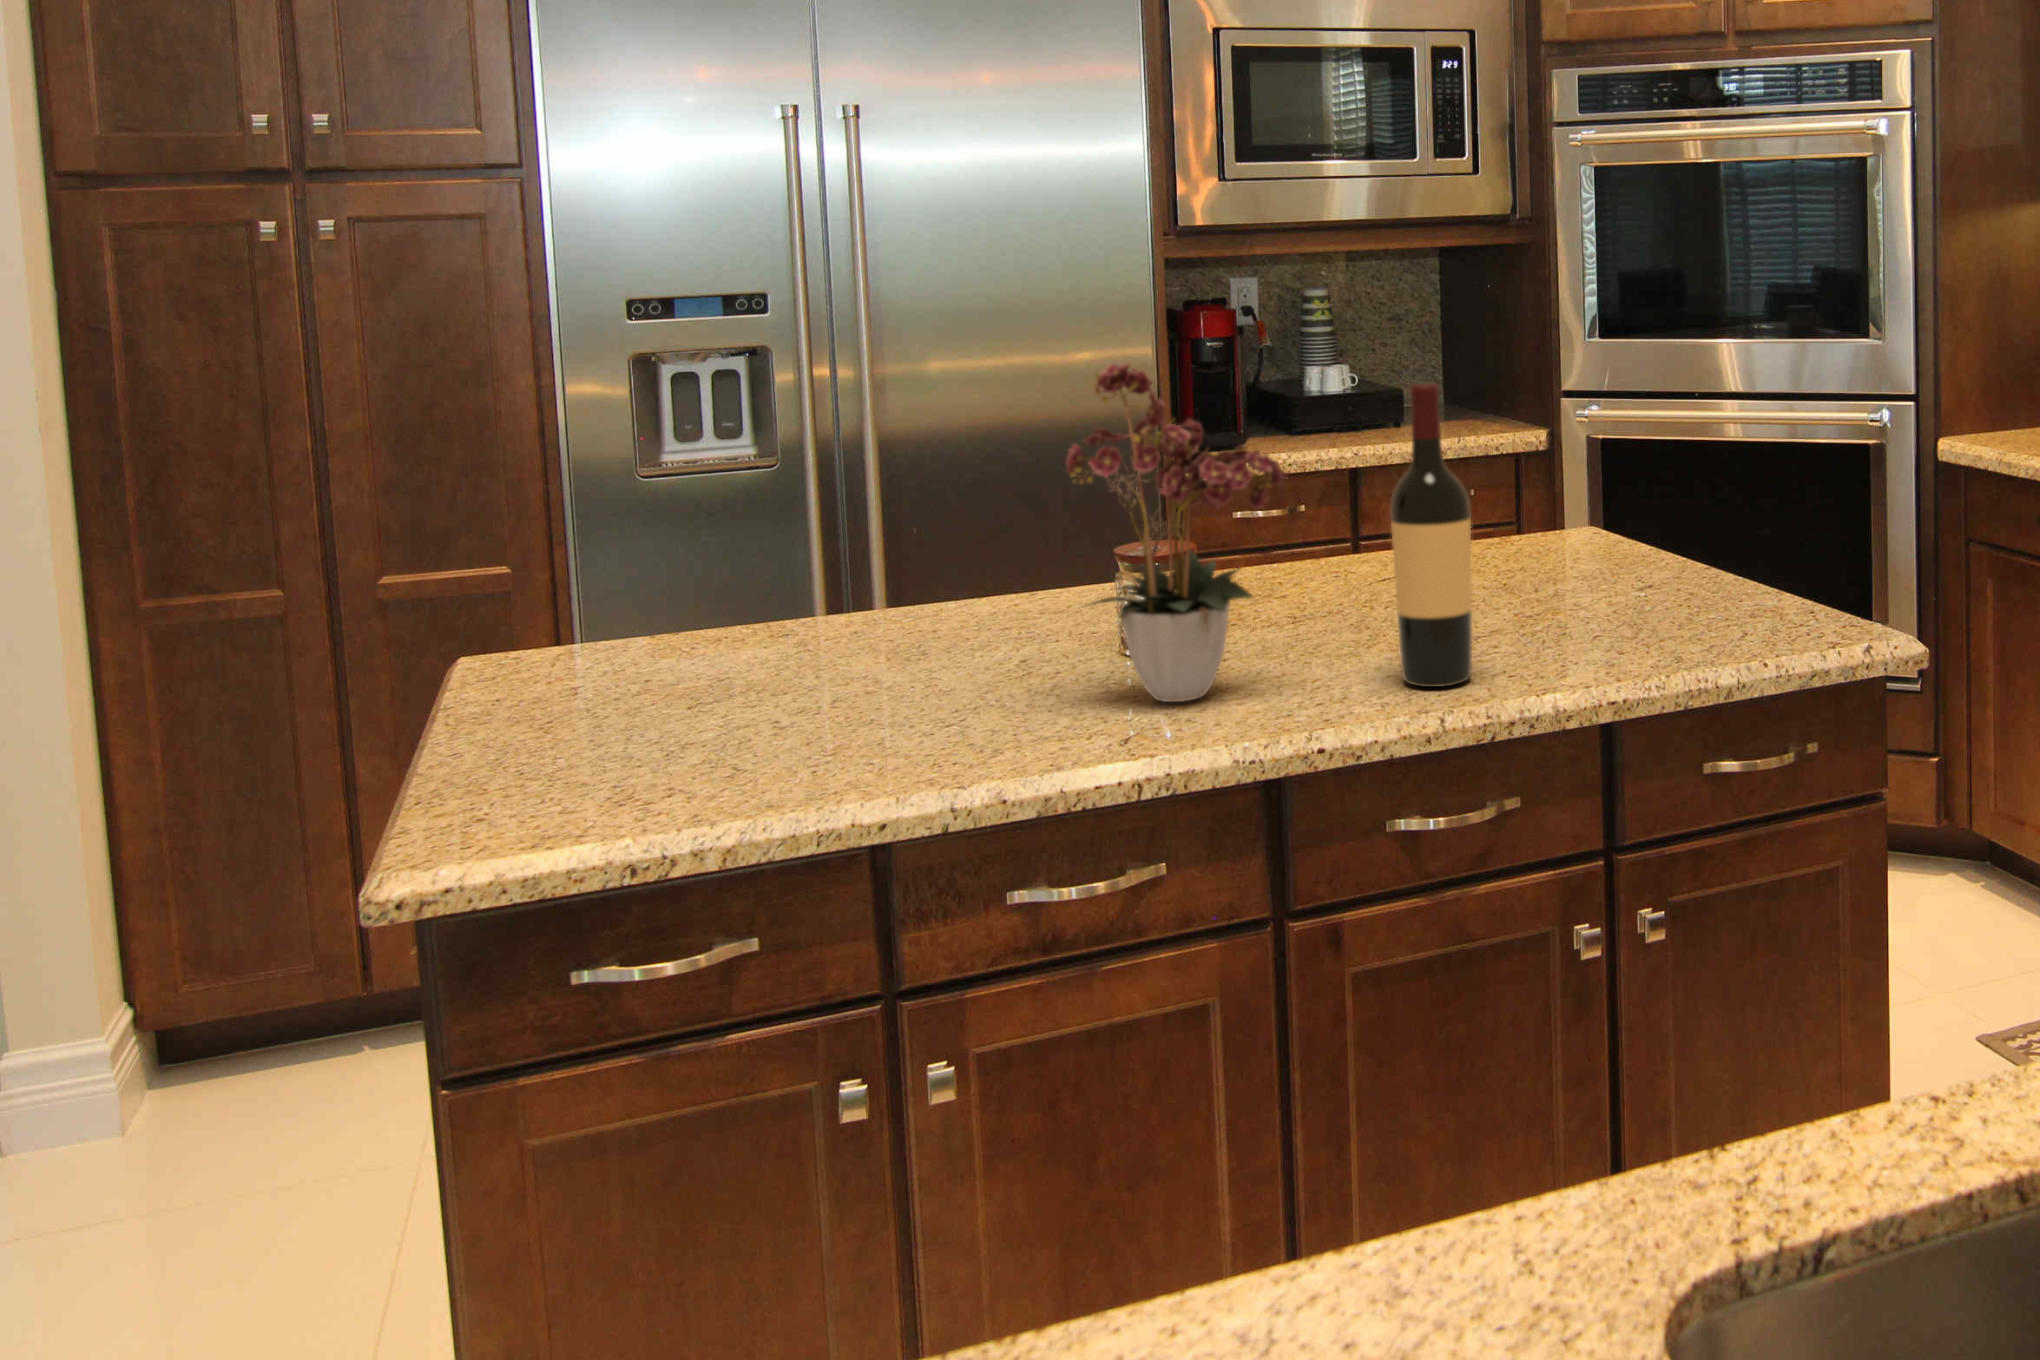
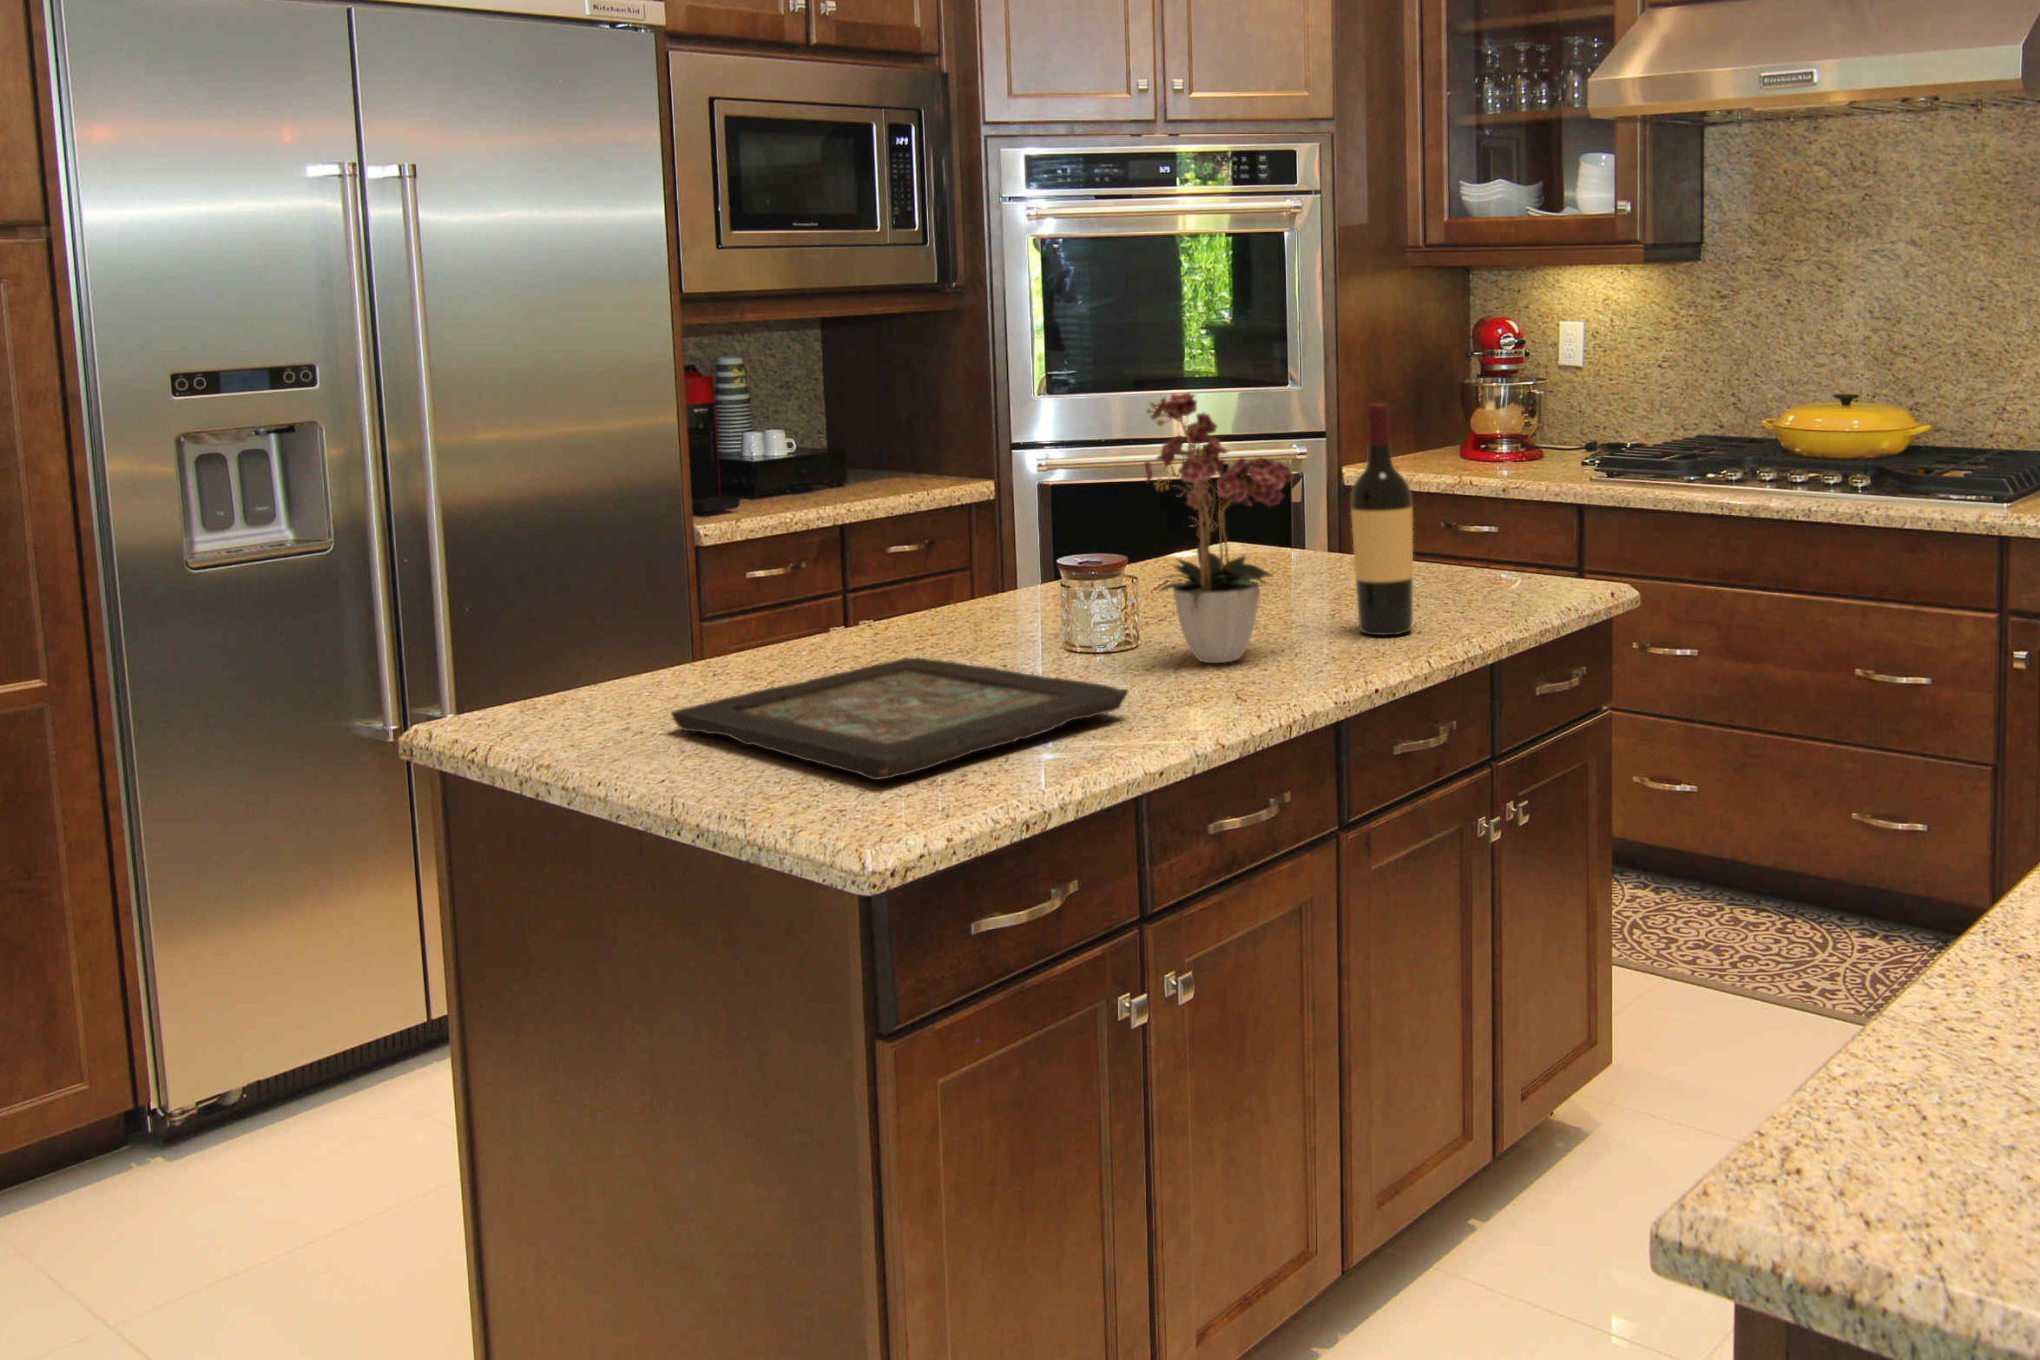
decorative tray: none [470,652,907,818] -> present [671,658,1129,780]

